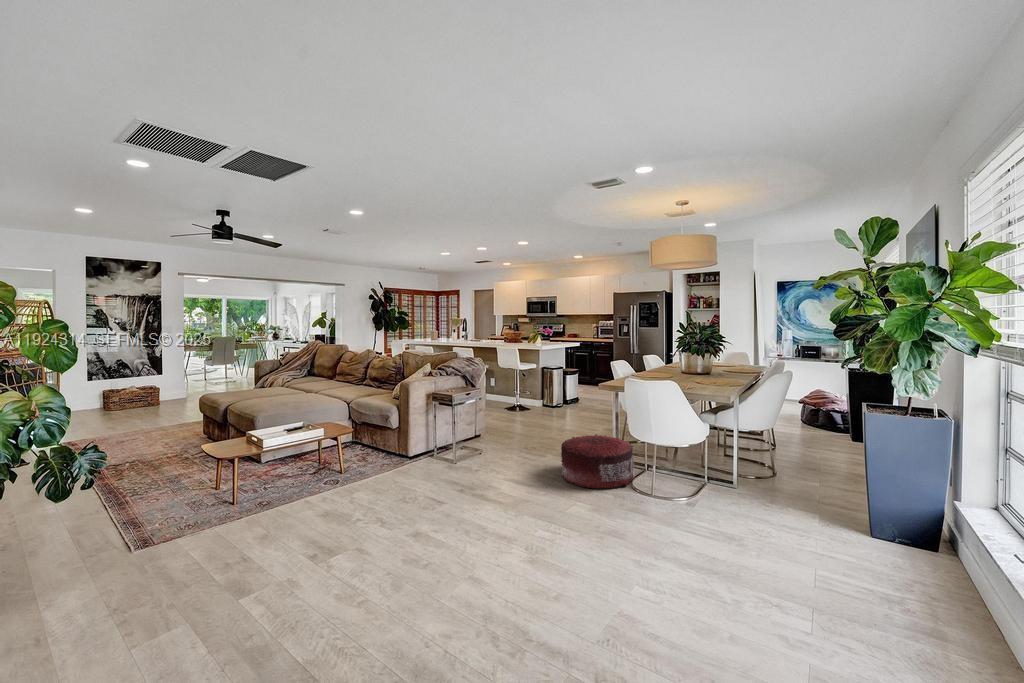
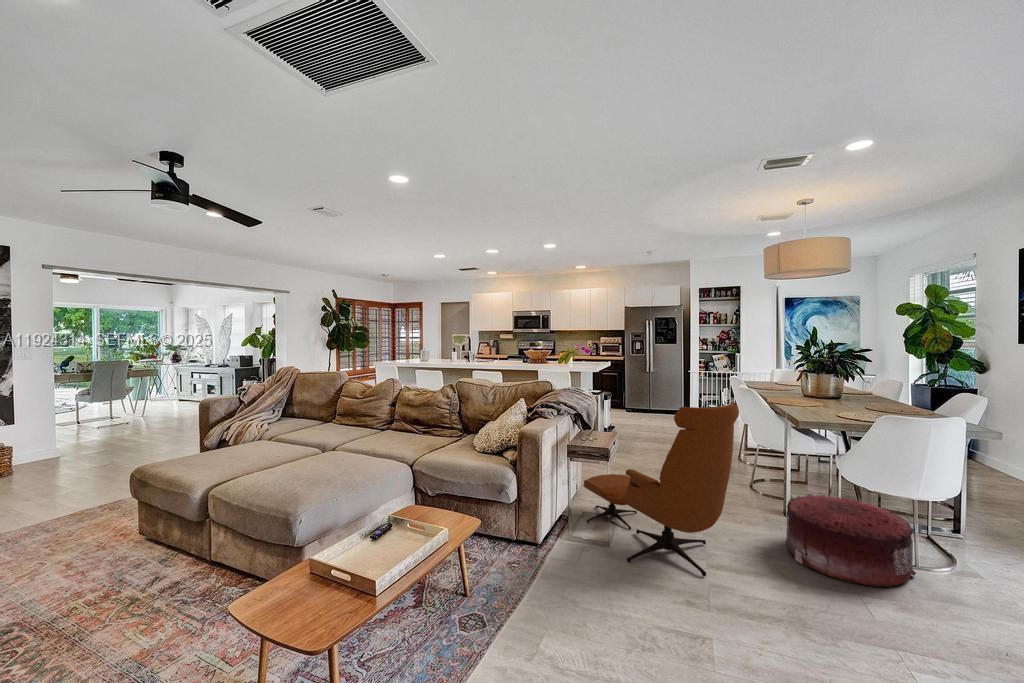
lounge chair: none [453,364,518,475] -> present [584,403,739,576]

